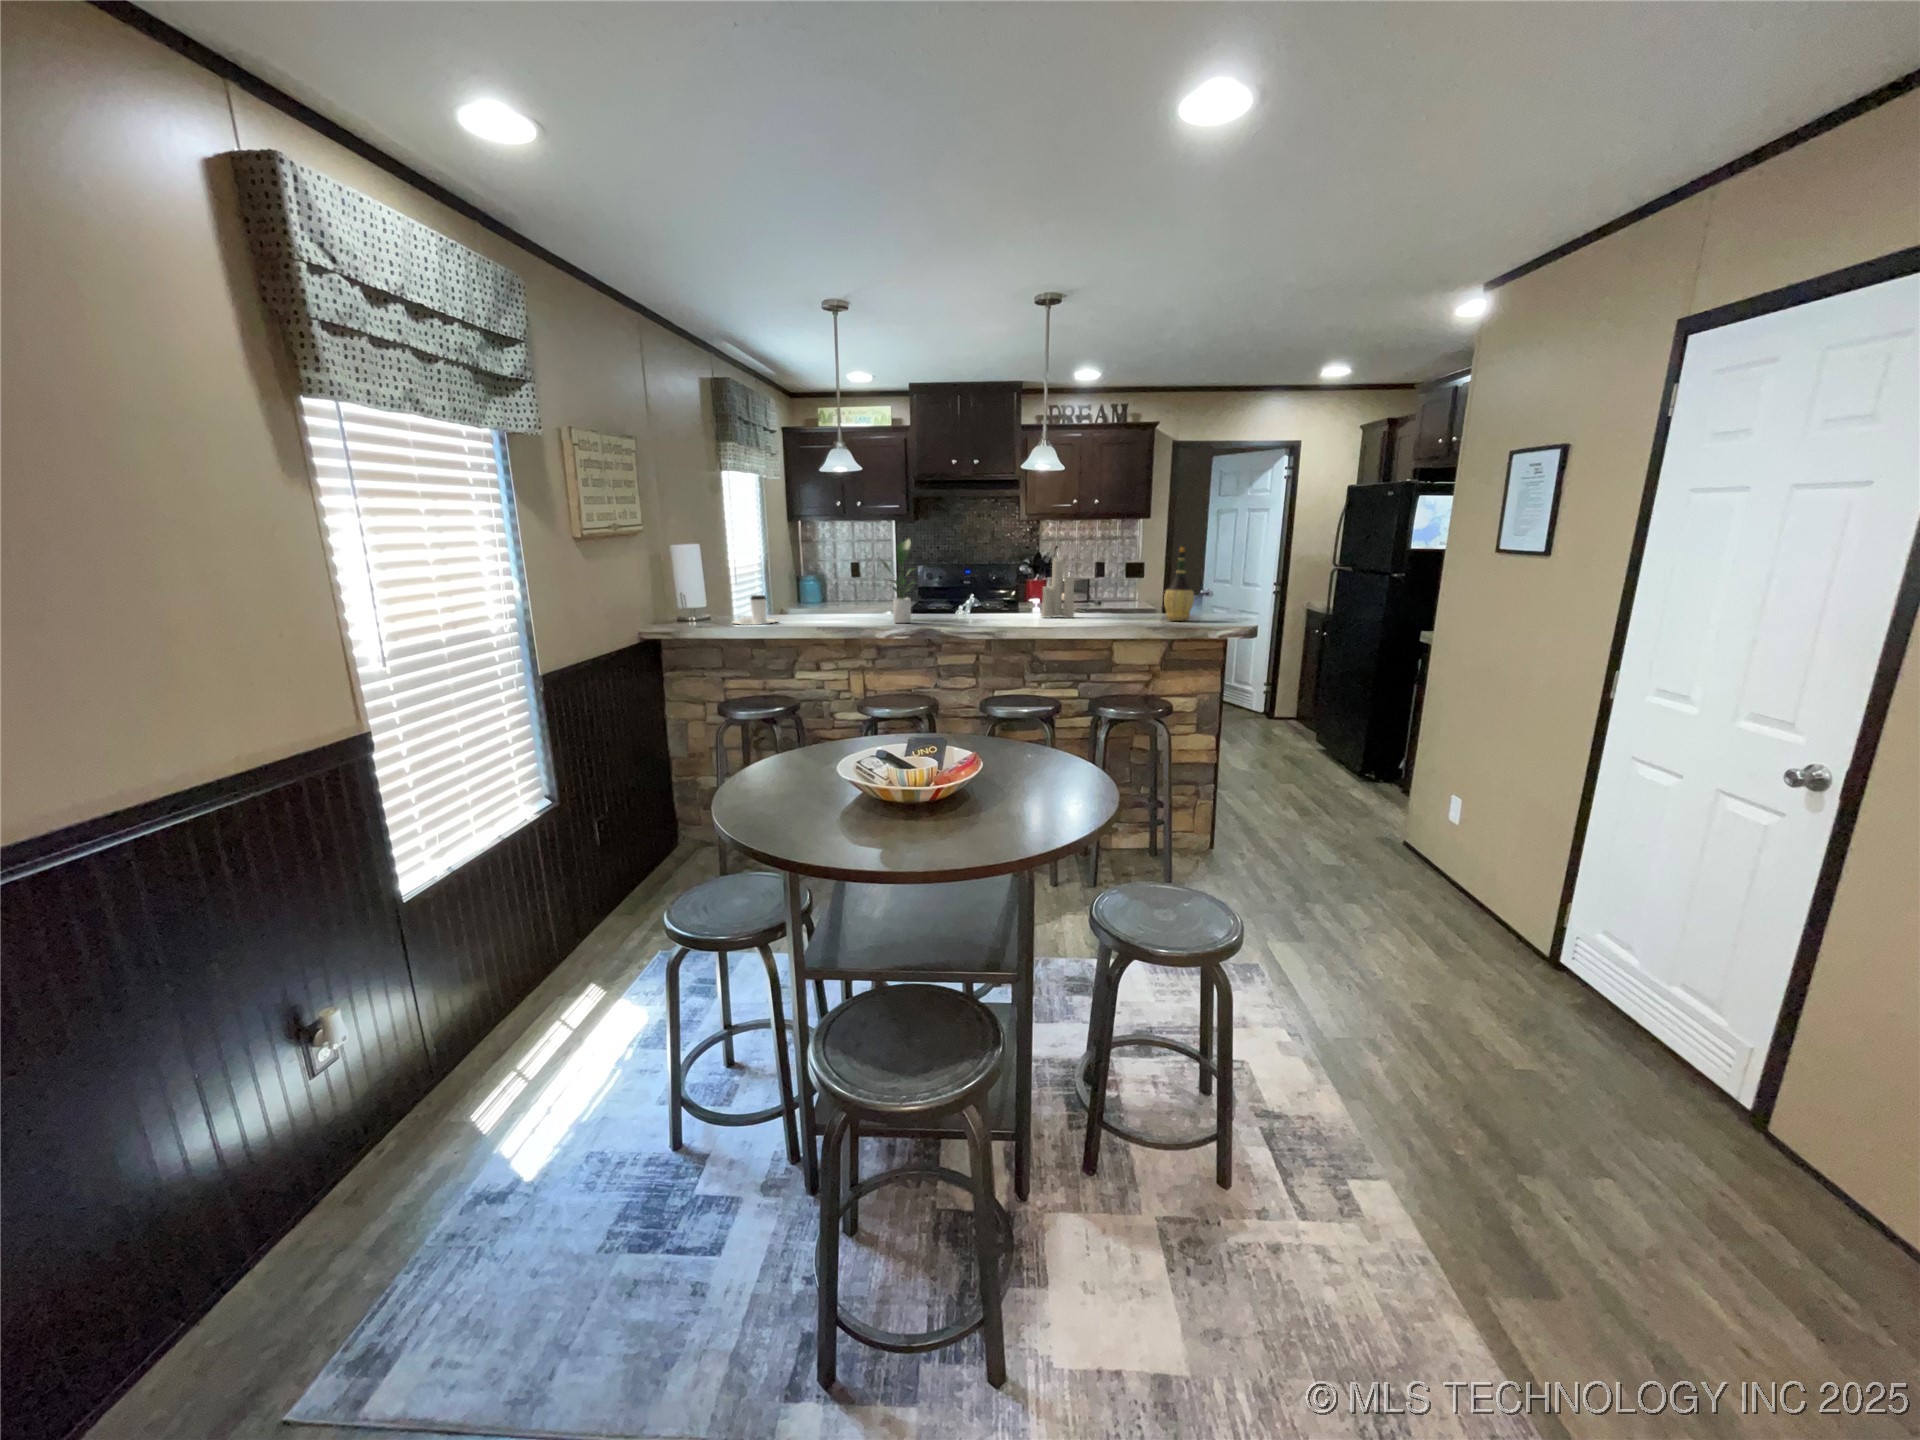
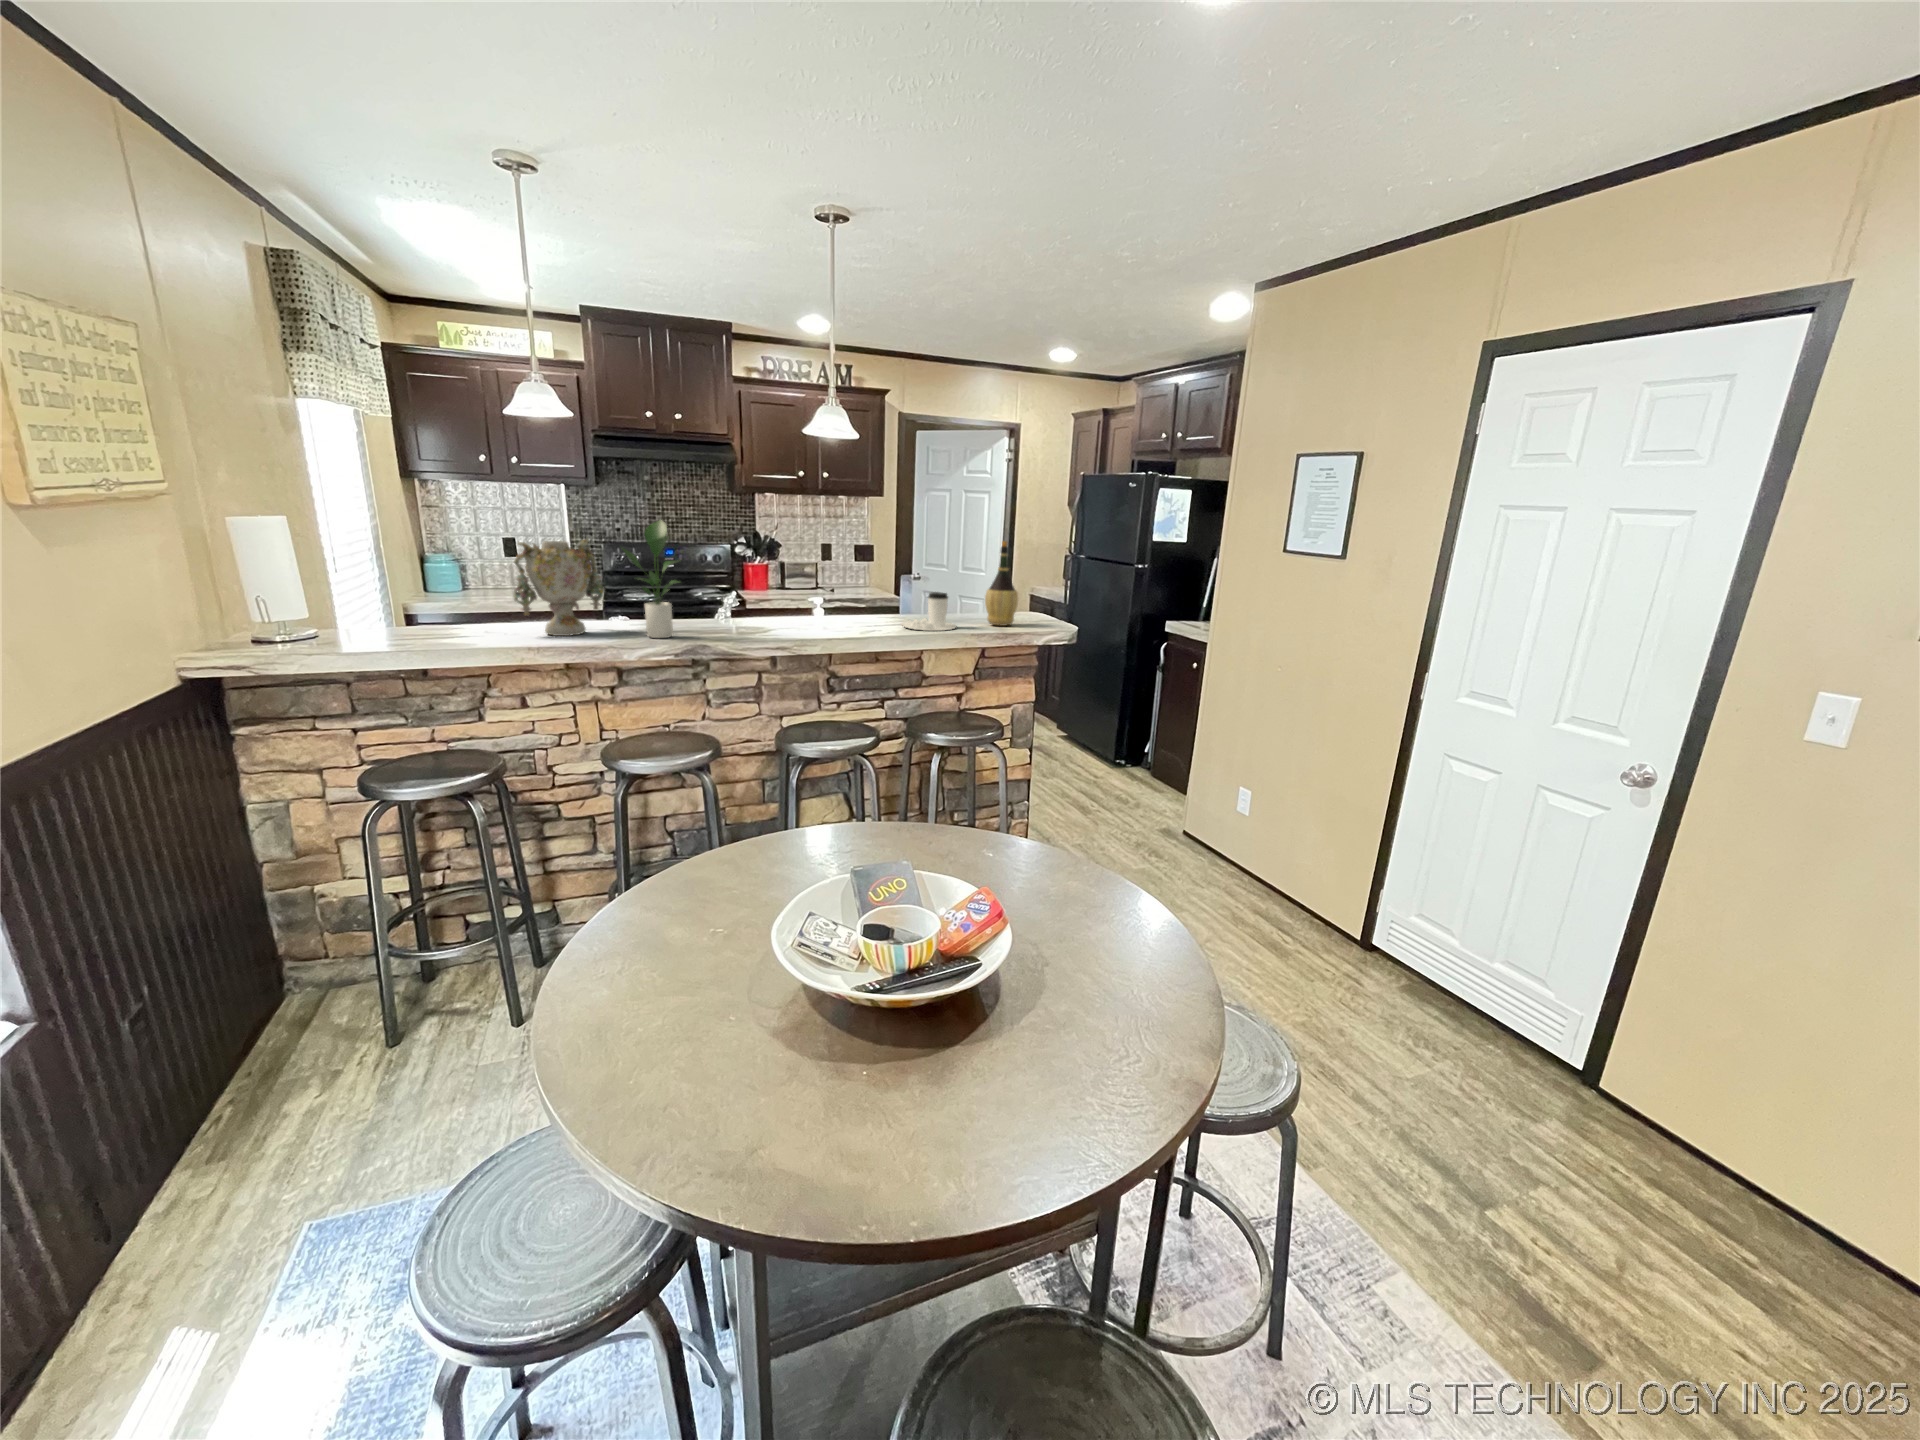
vase: none [816,552,875,621] -> present [513,537,605,636]
candle: present [1041,554,1074,618] -> none [833,532,873,622]
coffee cup: present [733,595,777,625] -> present [901,592,956,631]

